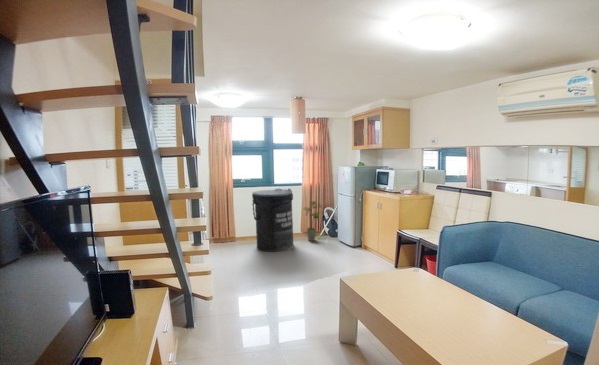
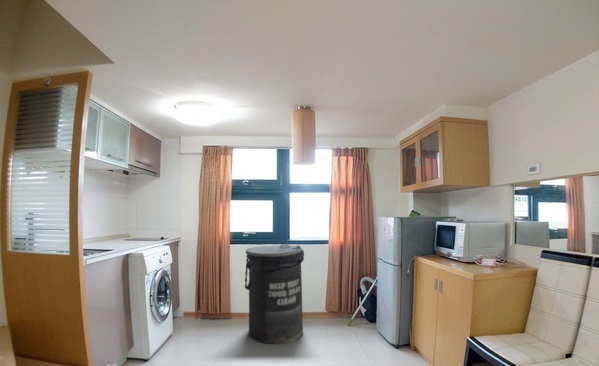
house plant: present [304,201,322,241] -> none [323,265,355,328]

